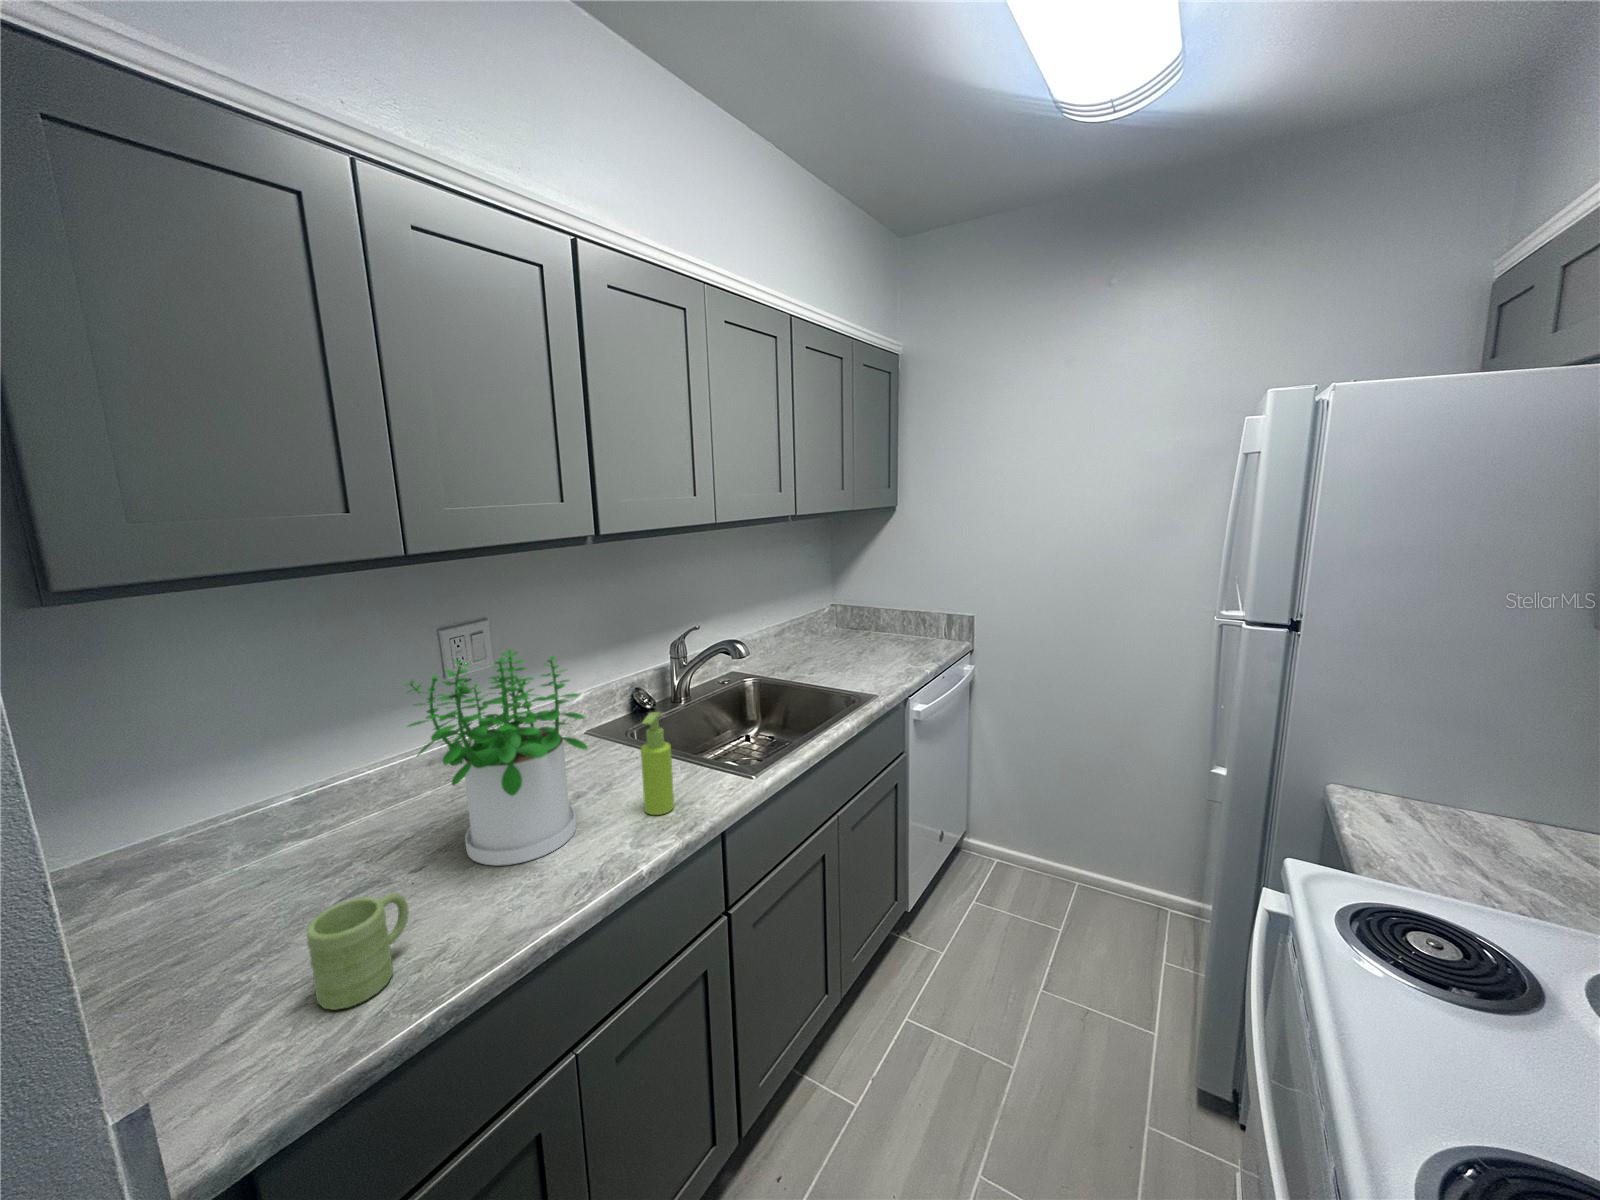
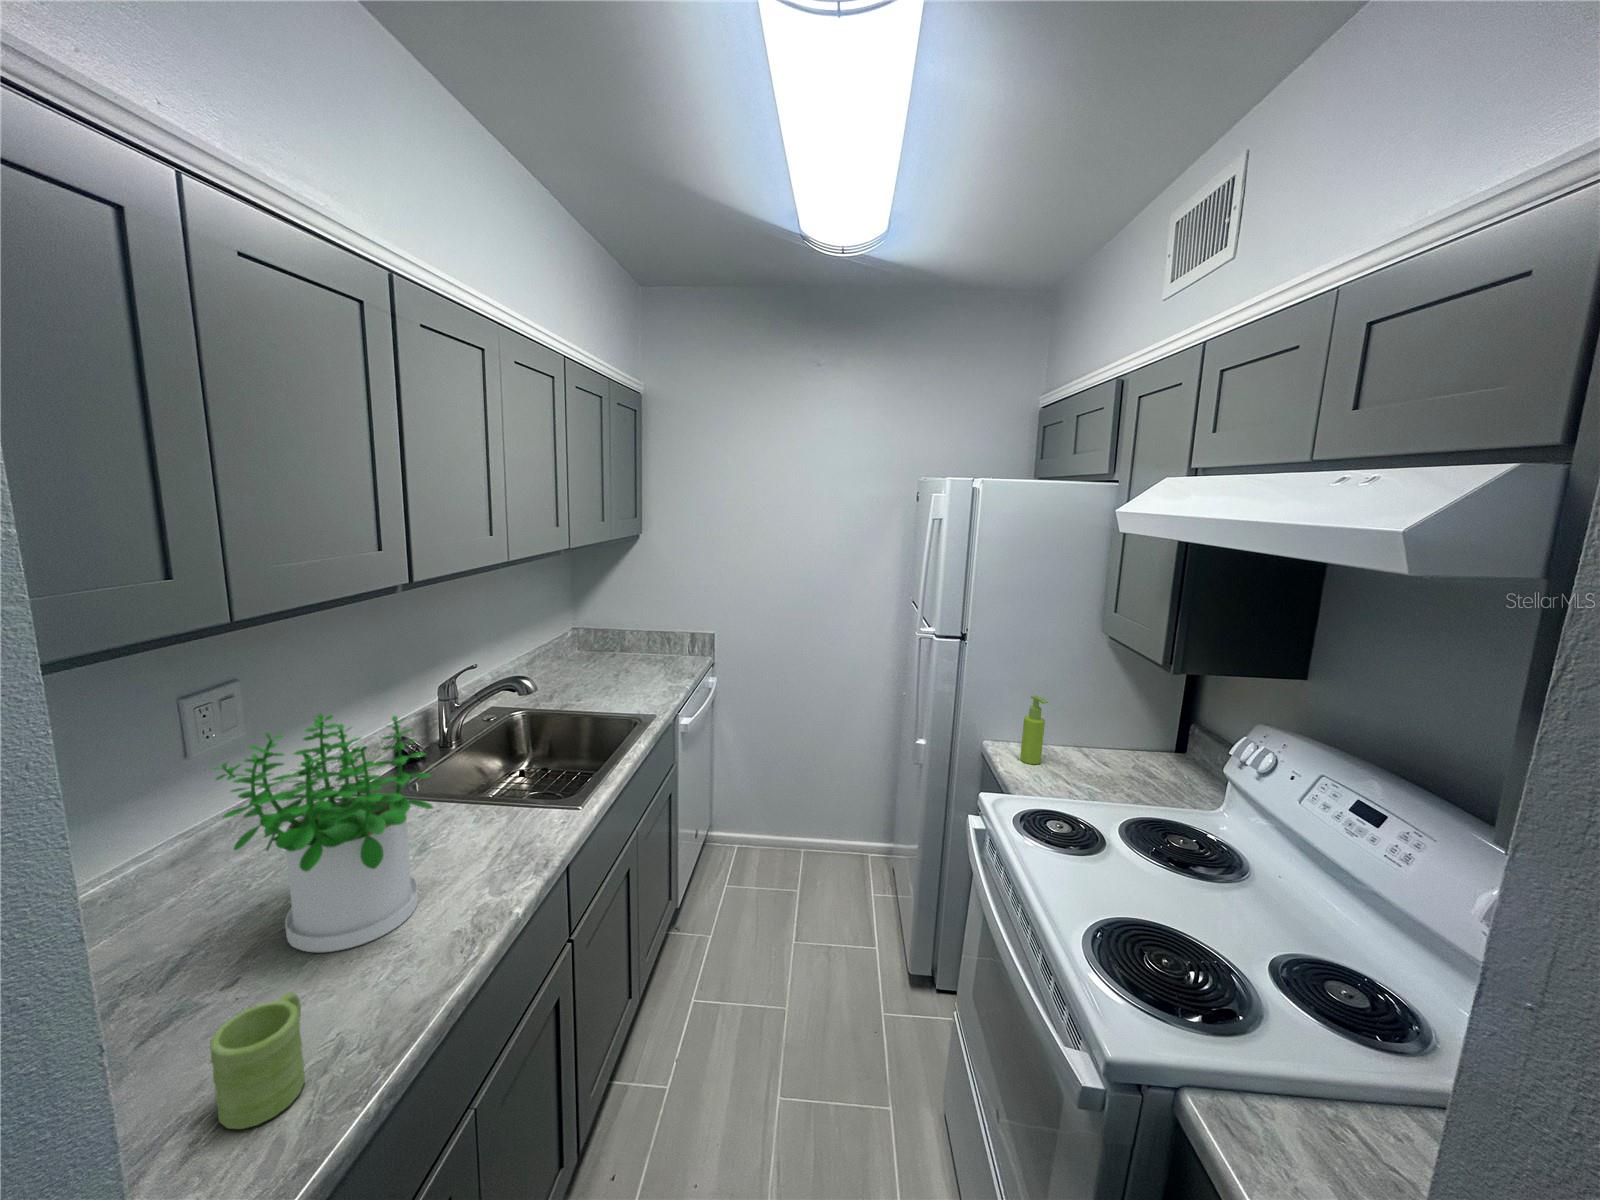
soap dispenser: present [641,712,674,815] -> present [1020,696,1048,764]

